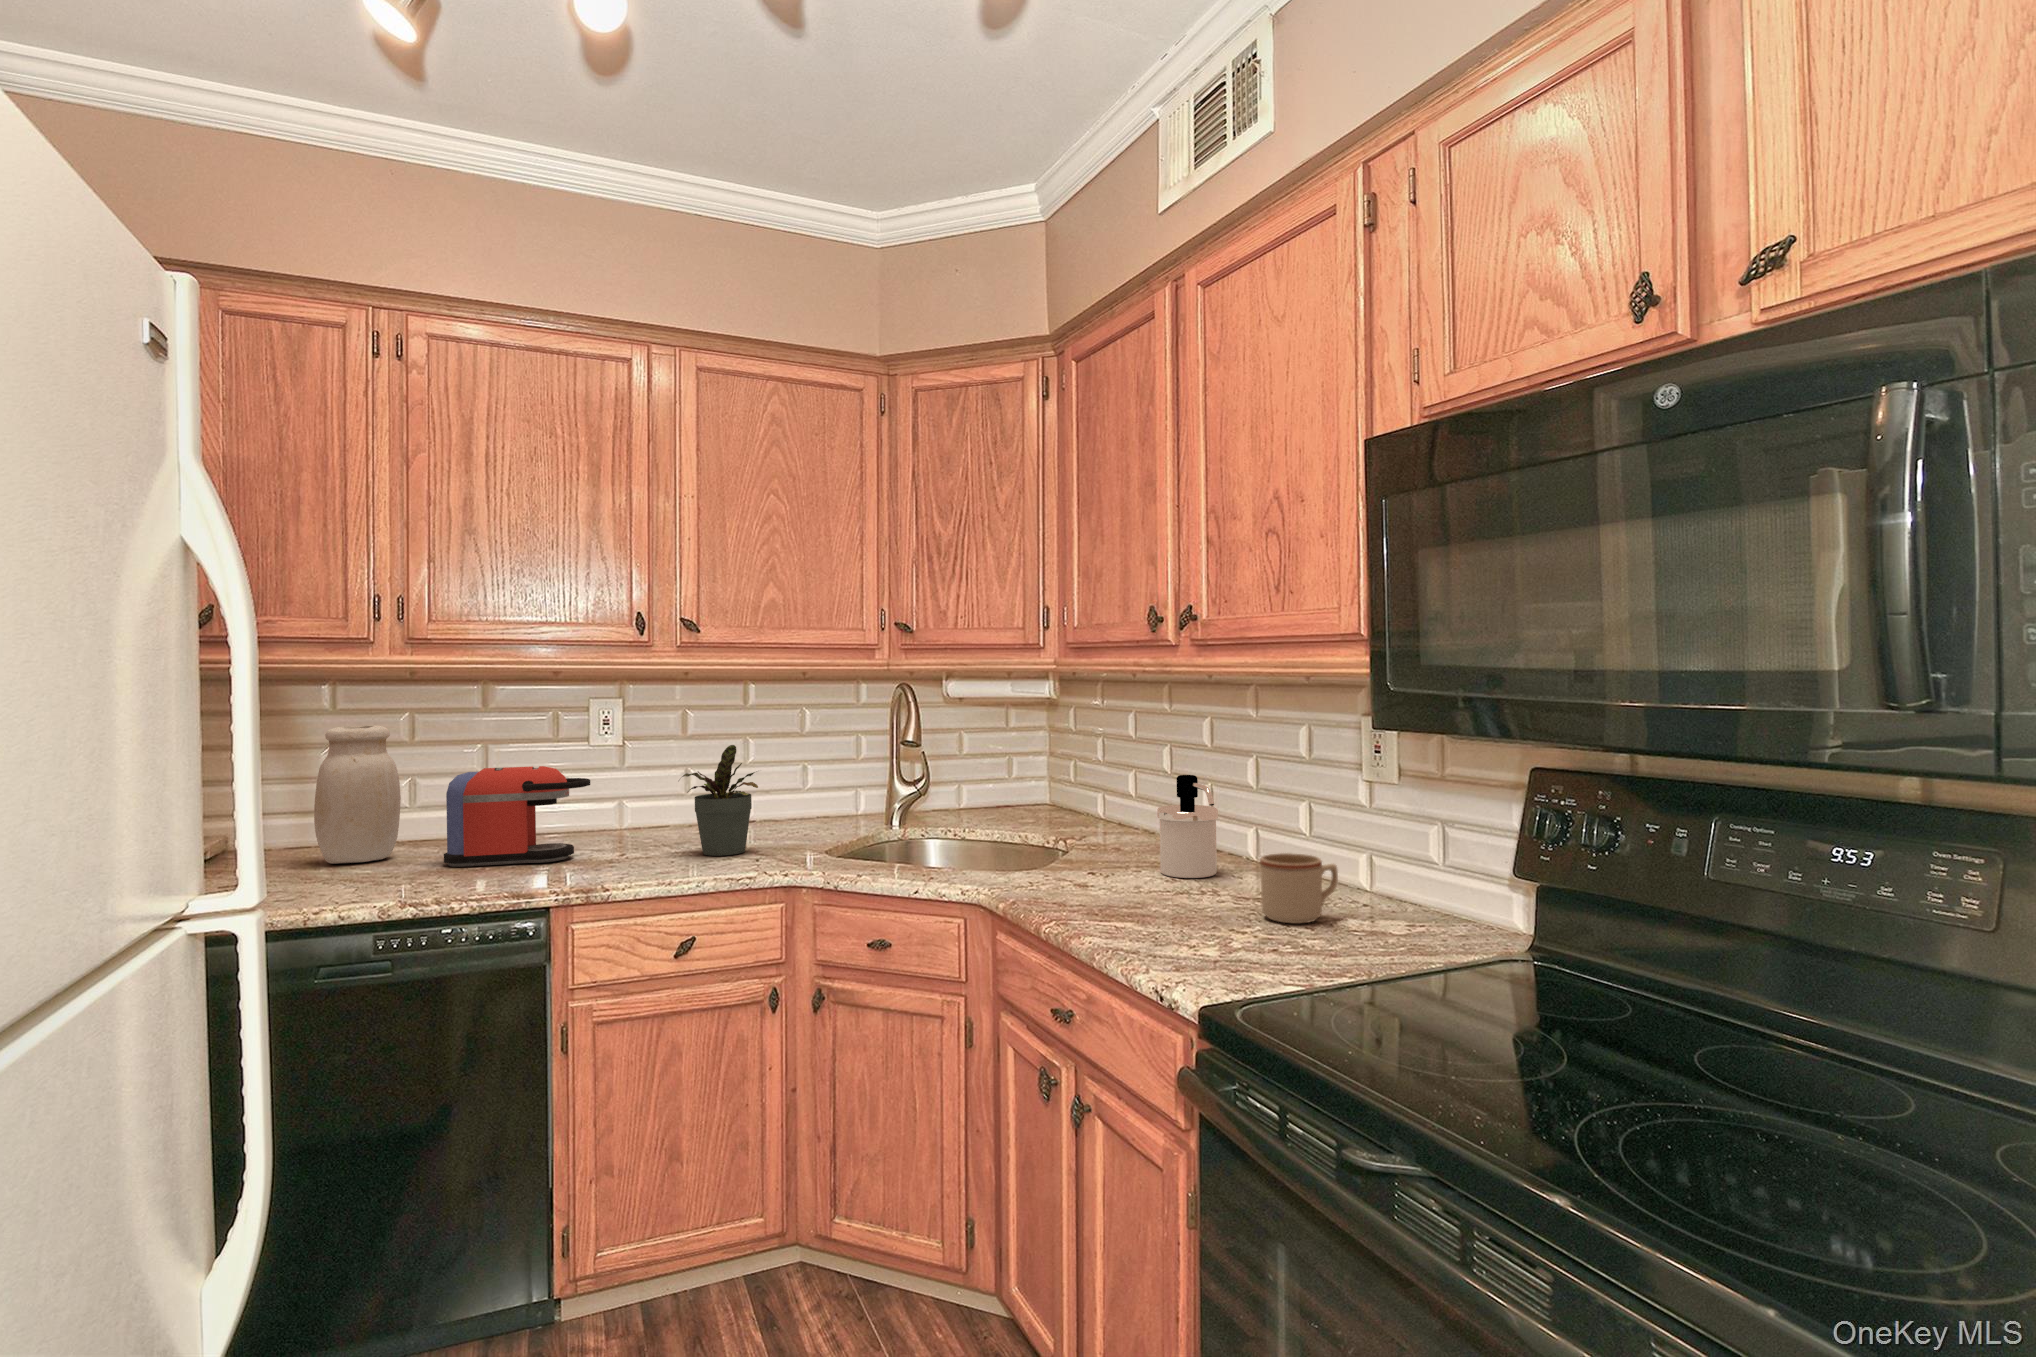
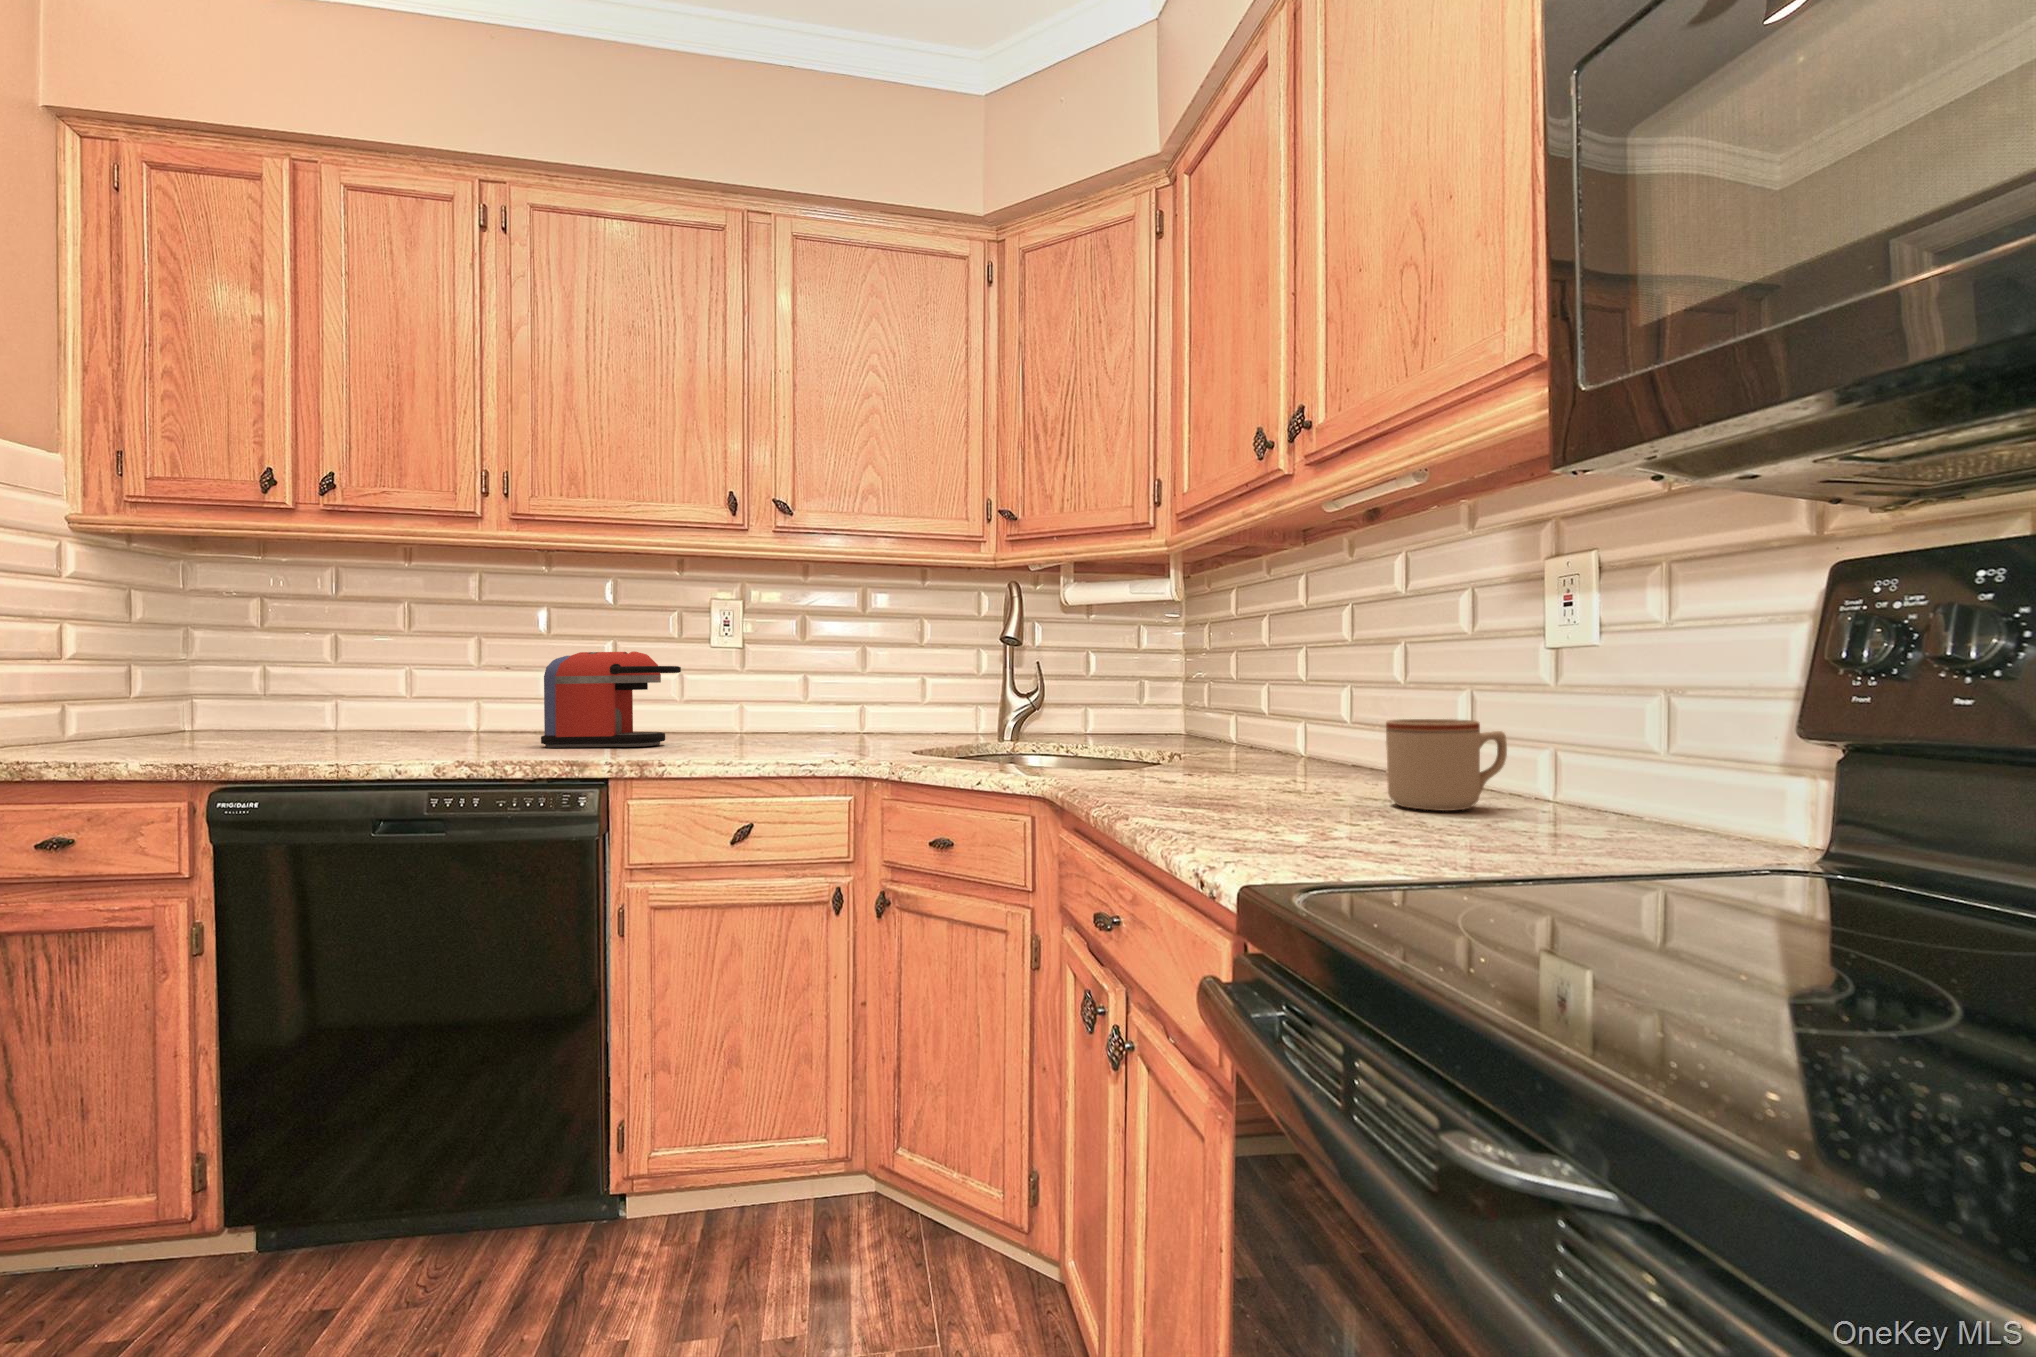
jar: present [314,725,401,863] -> none [440,614,520,743]
potted plant: present [682,745,758,856] -> none [763,630,845,747]
soap dispenser: present [1157,775,1218,878] -> none [1272,646,1352,773]

